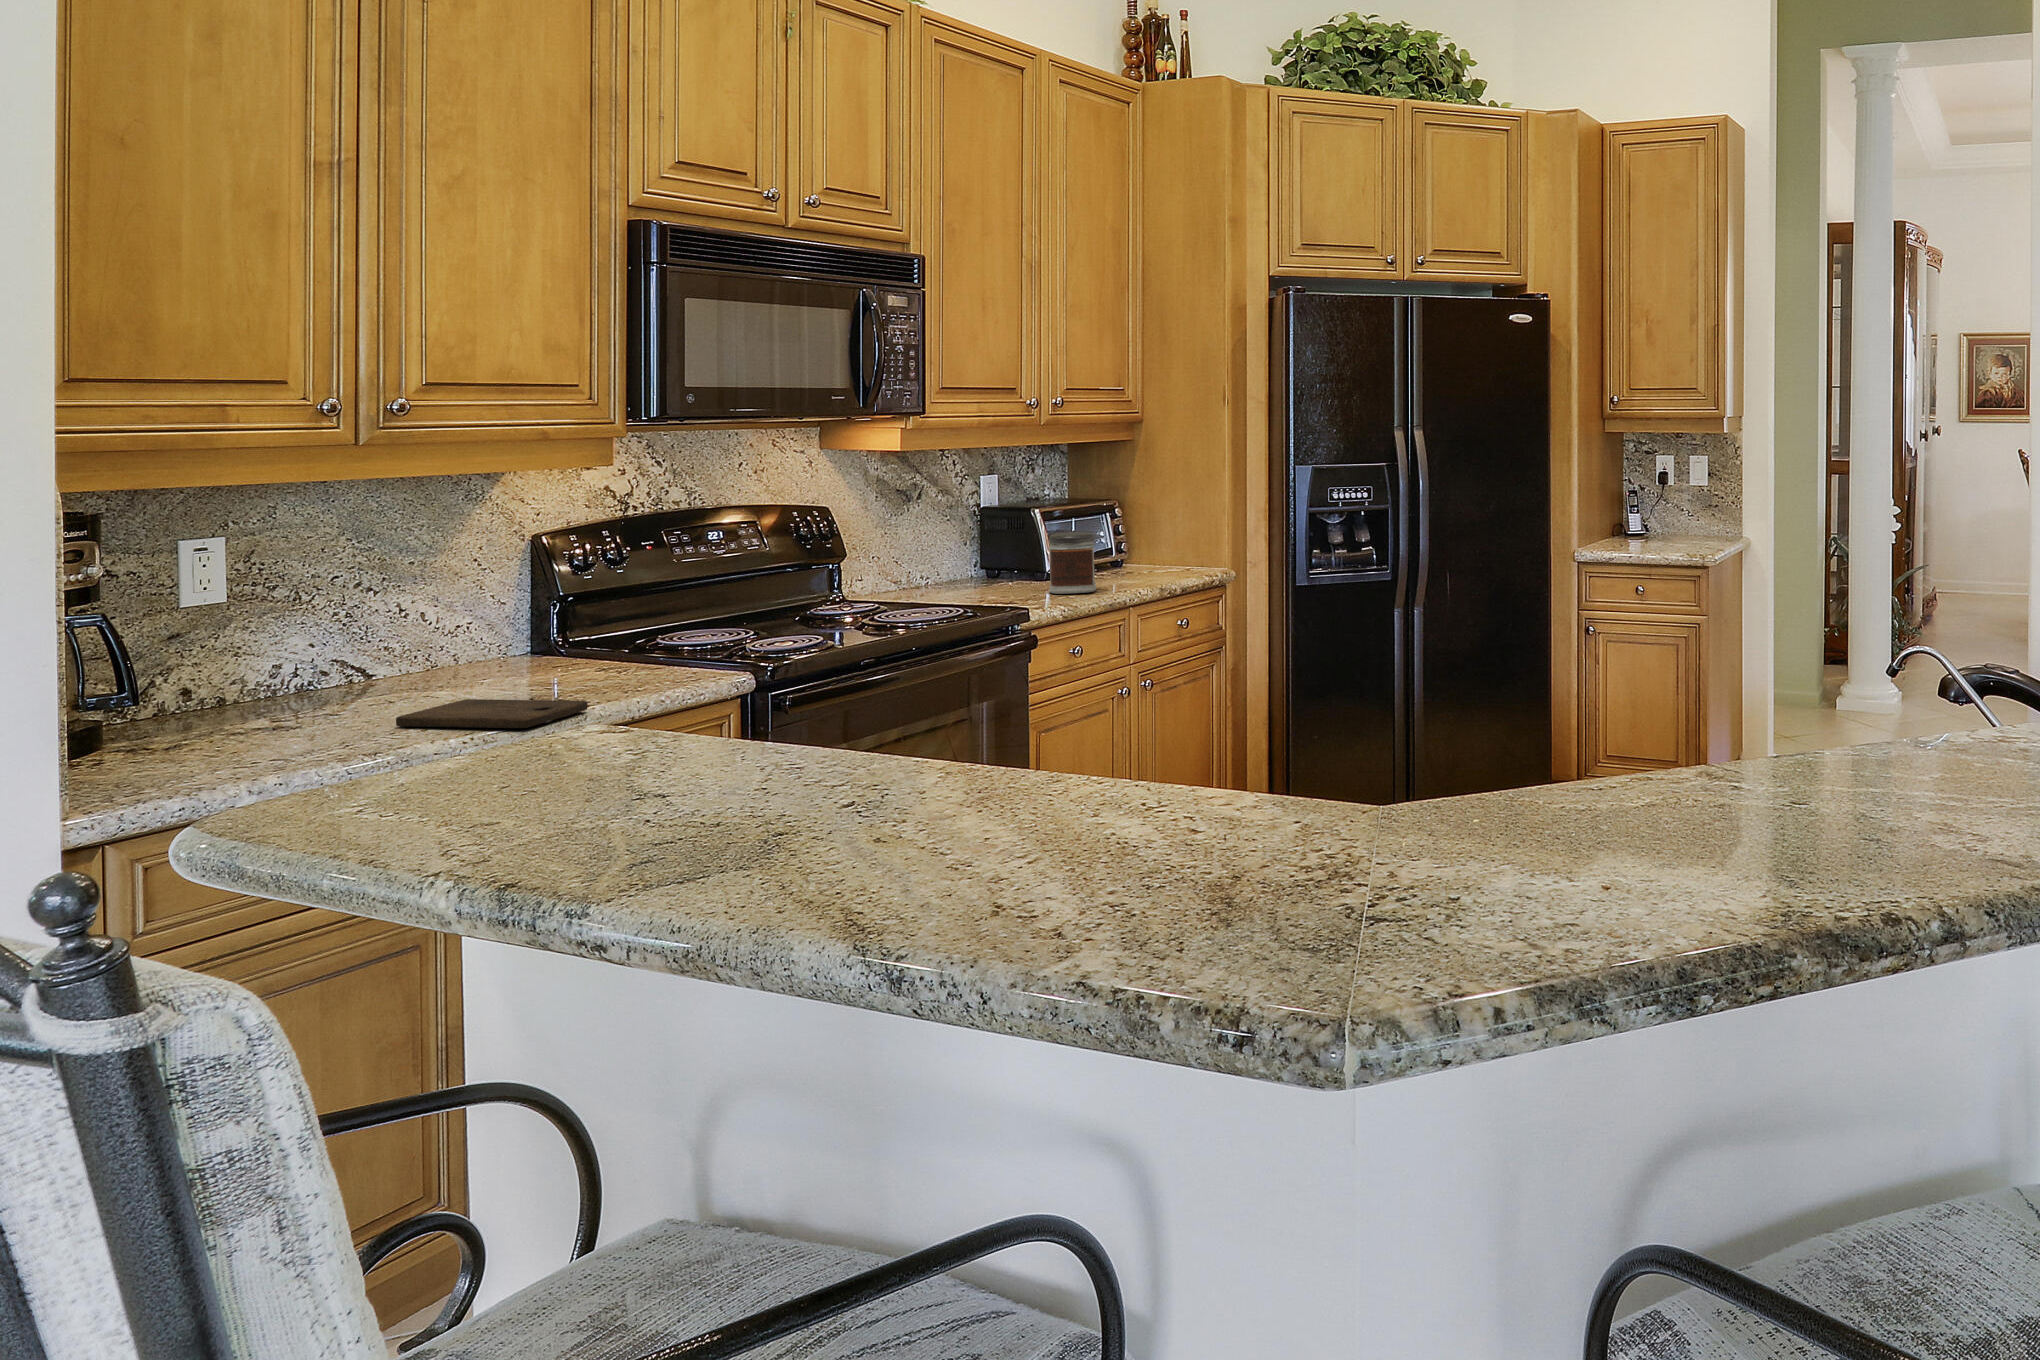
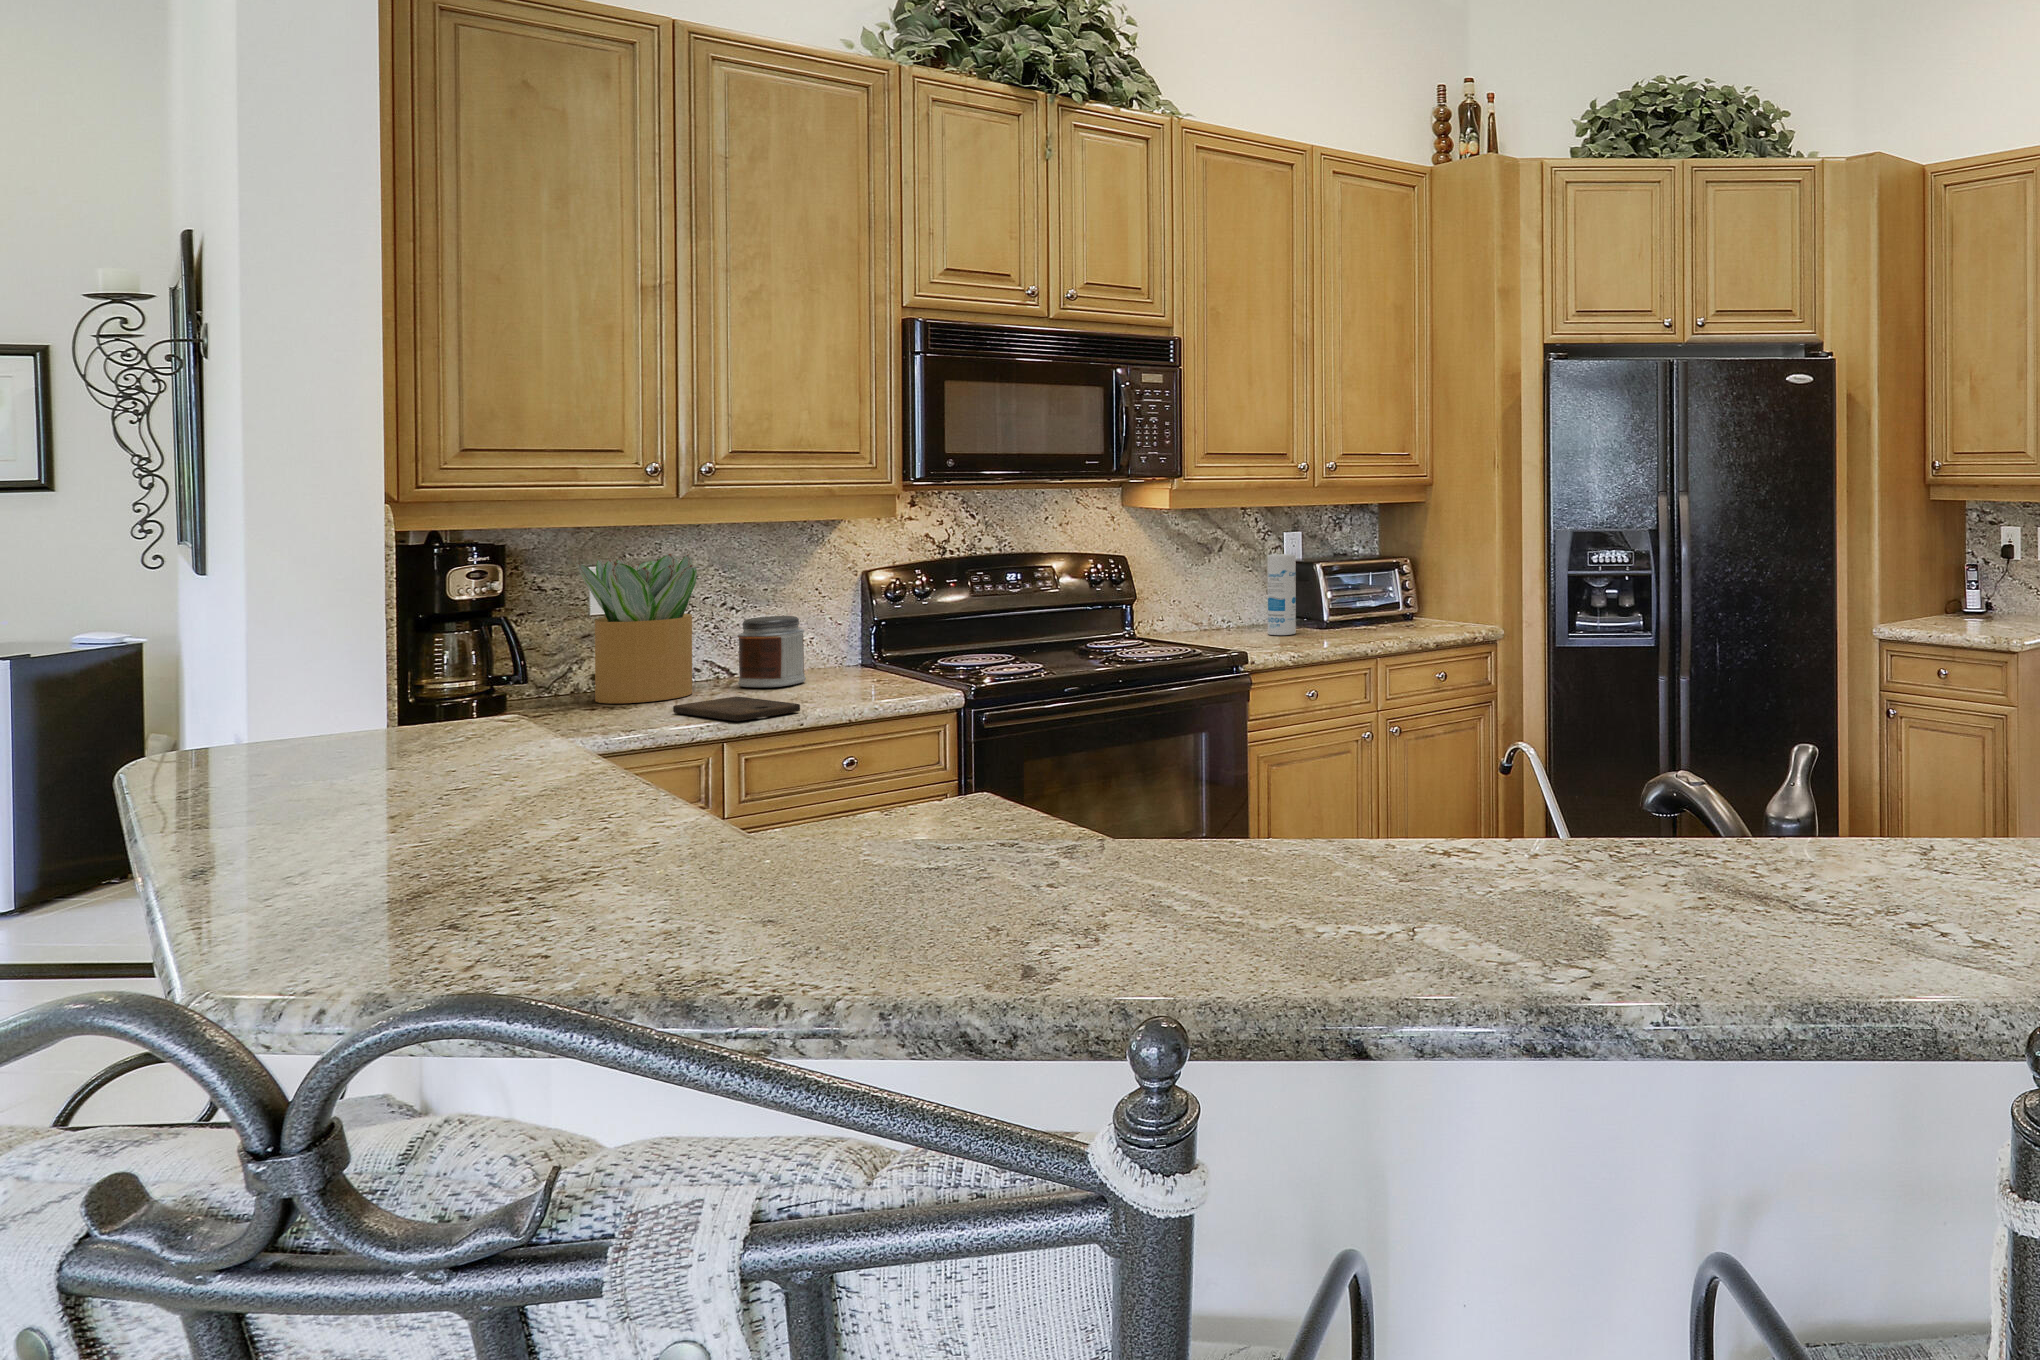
canister: none [994,499,1027,588] -> present [1267,554,1296,635]
potted plant: none [206,519,374,723] -> present [578,554,697,703]
jar: present [1048,532,1096,594] -> present [737,616,806,687]

